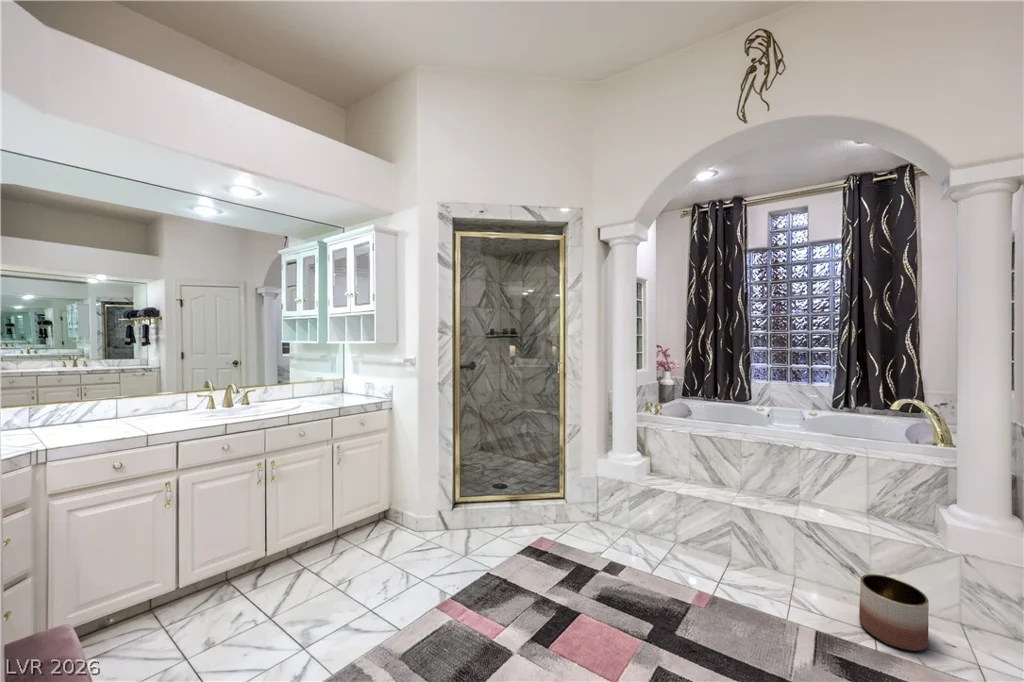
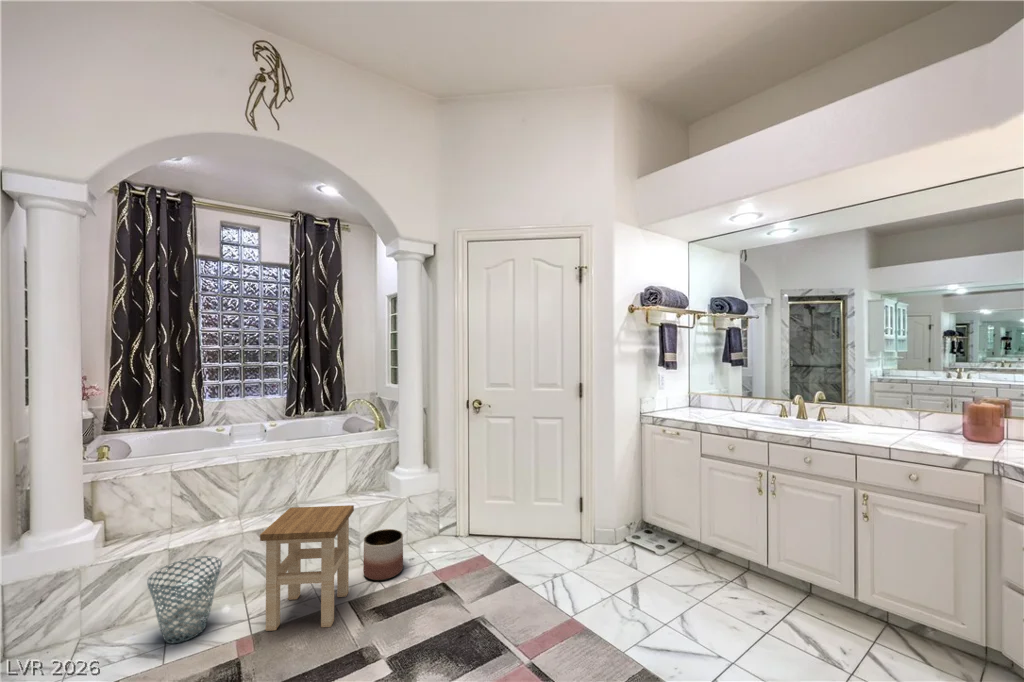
stool: none [723,499,839,642] -> present [260,505,354,631]
waste basket: none [652,503,704,568] -> present [147,556,222,643]

